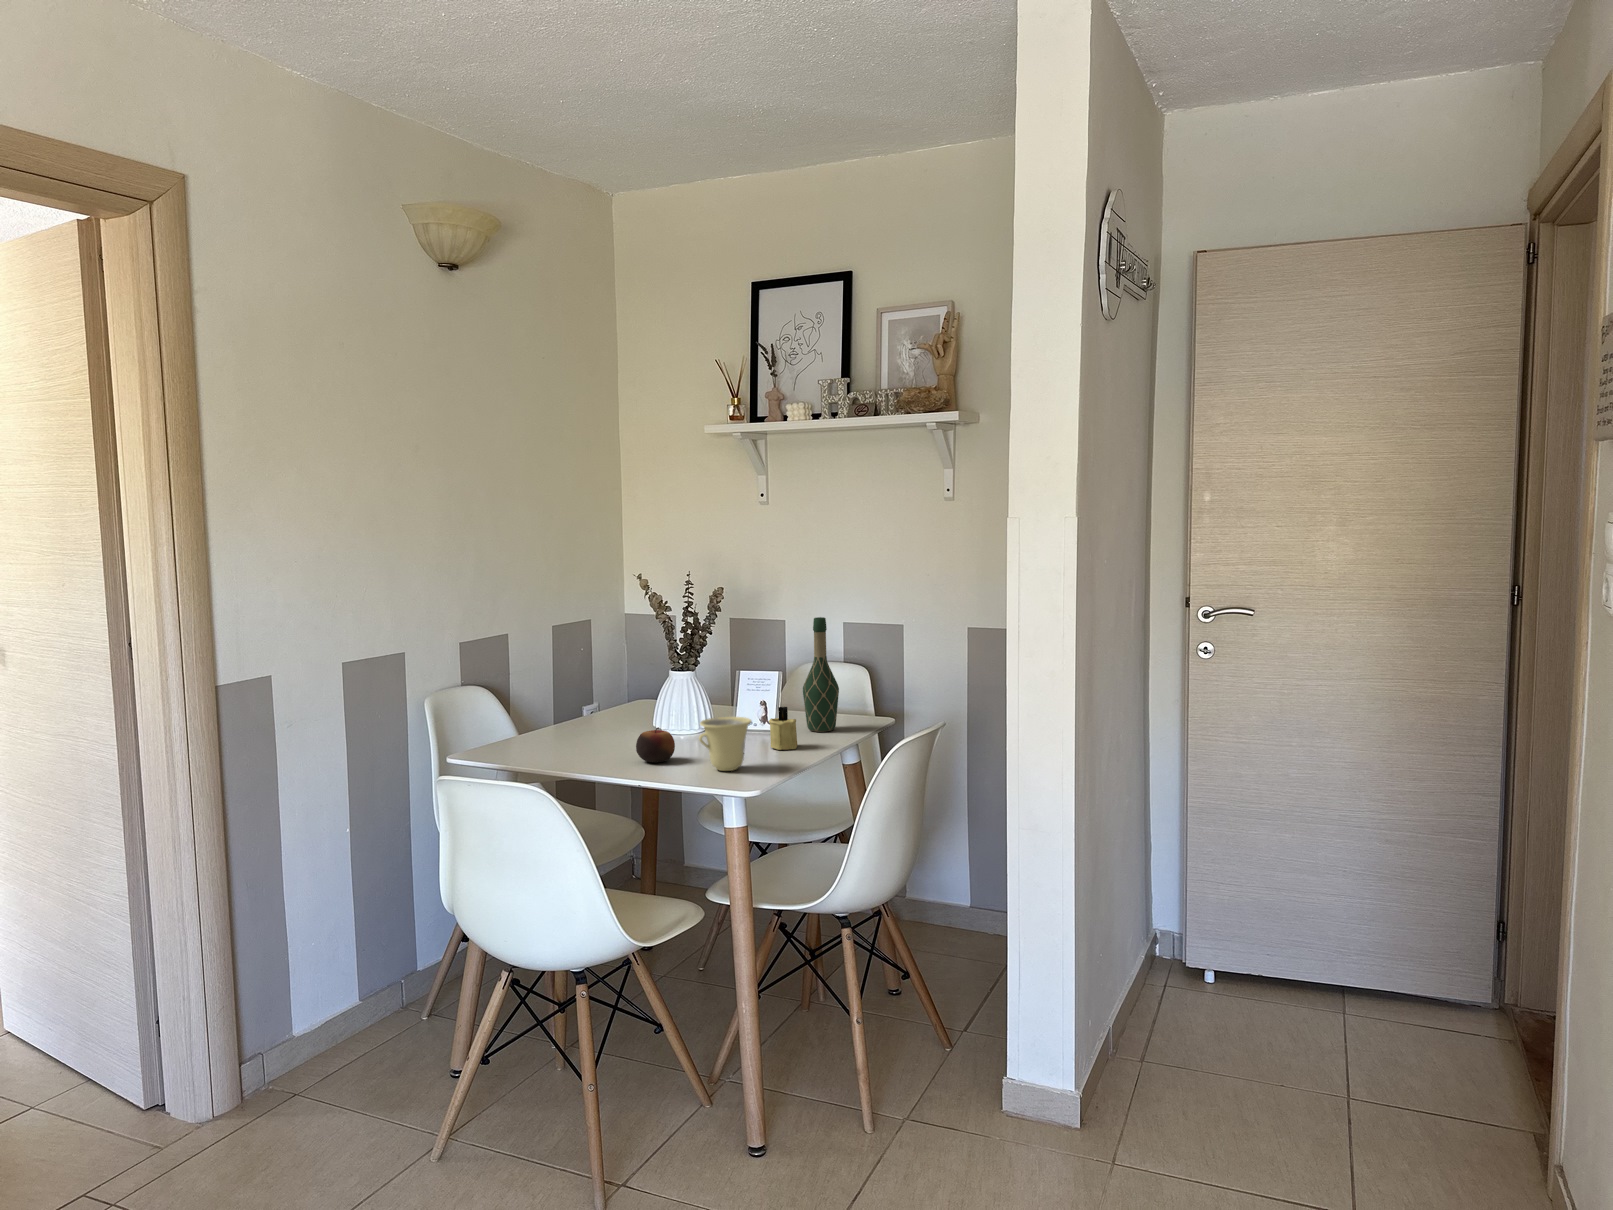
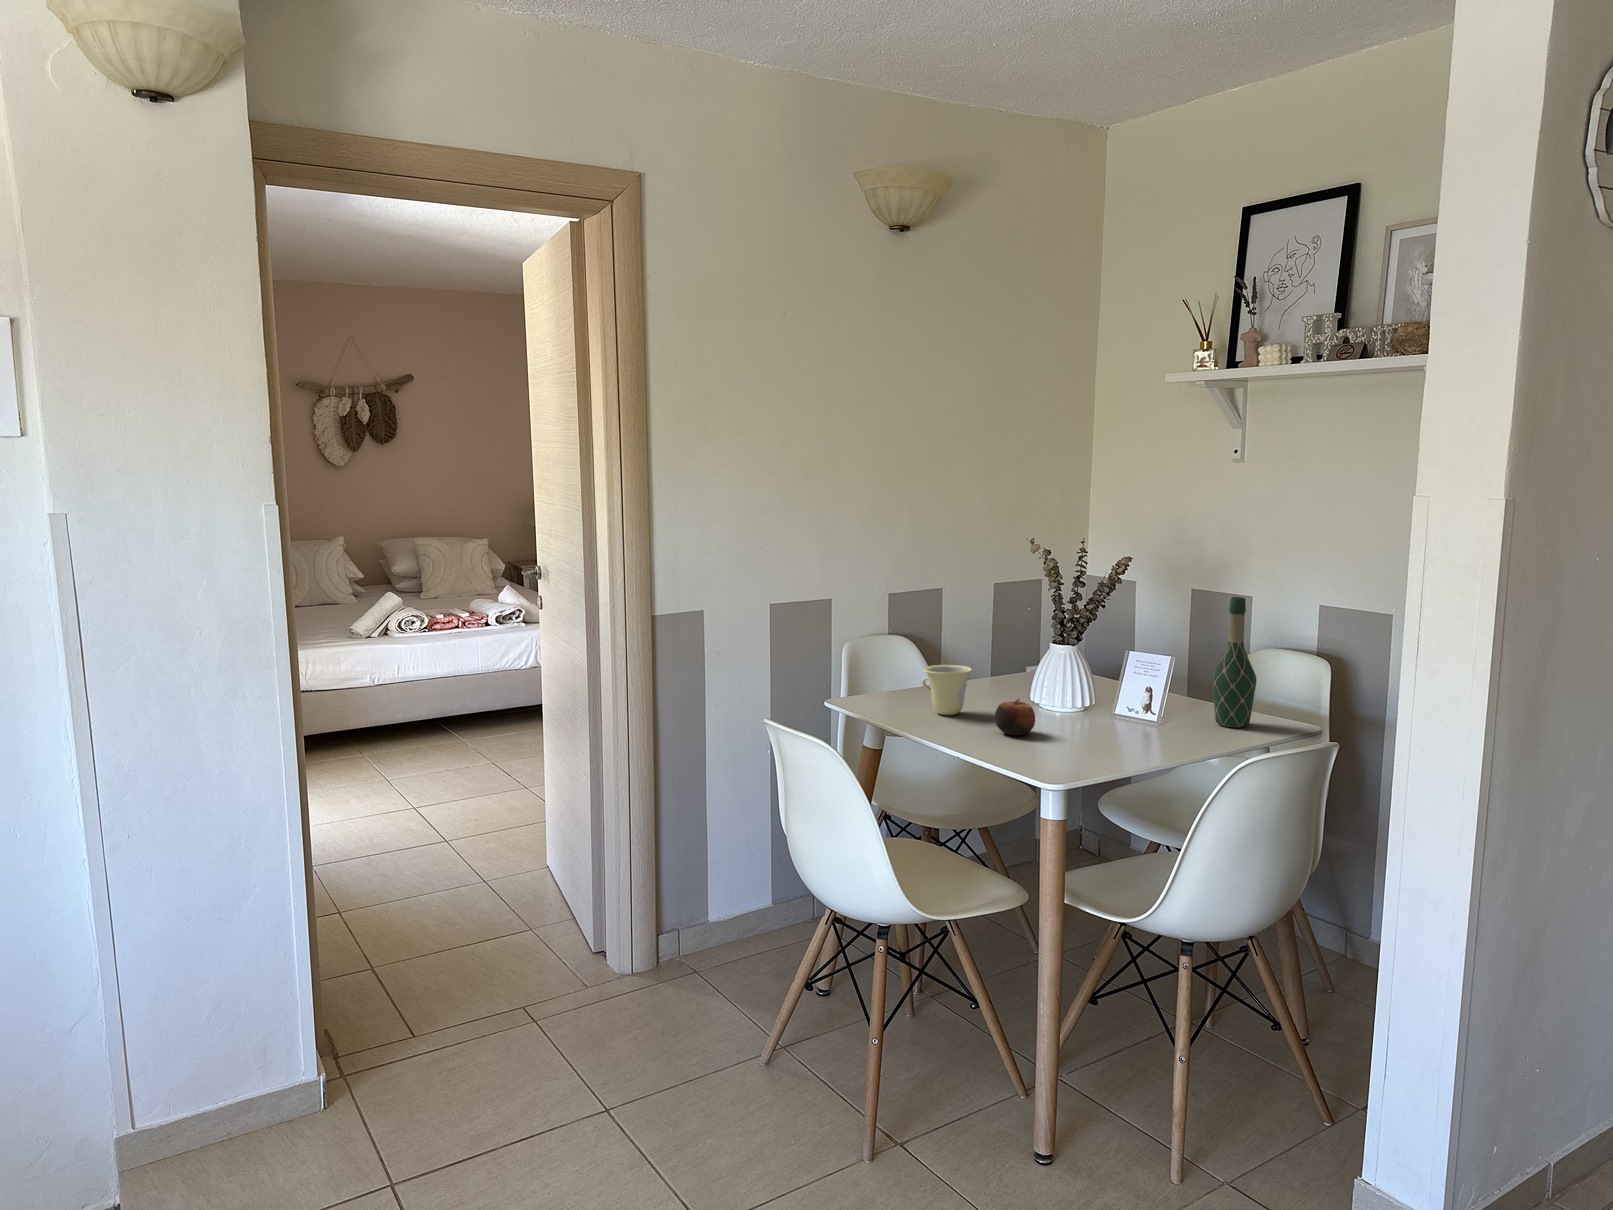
candle: present [769,707,797,750] -> none [1149,694,1183,743]
cup: present [699,717,751,771] -> present [922,665,972,715]

